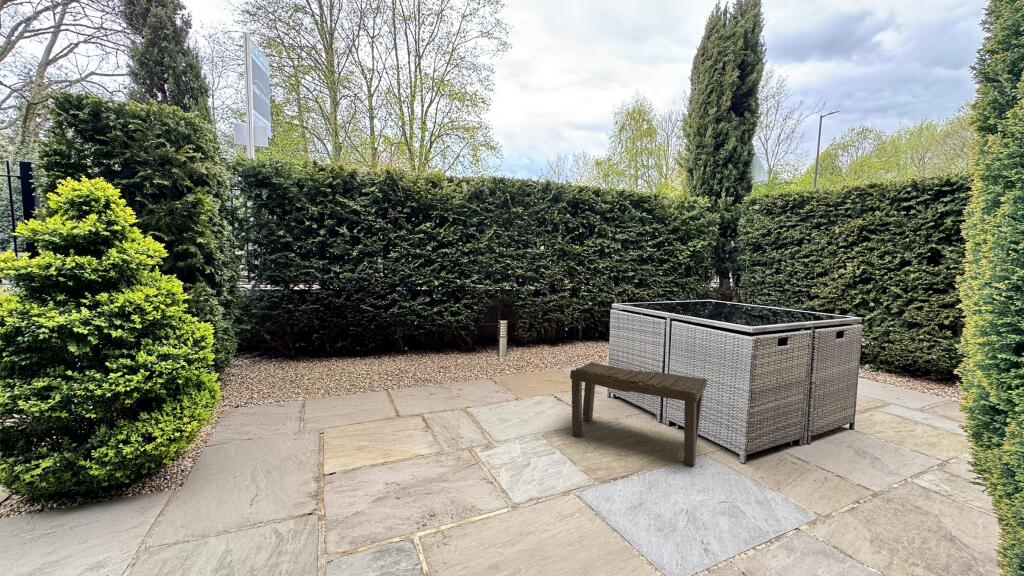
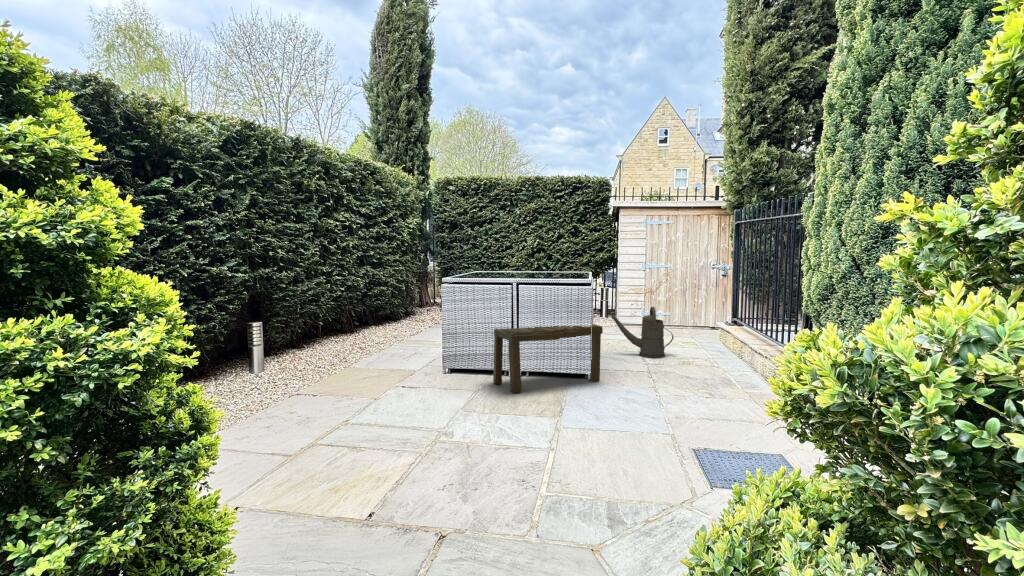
watering can: none [821,386,952,488] -> present [612,307,673,358]

